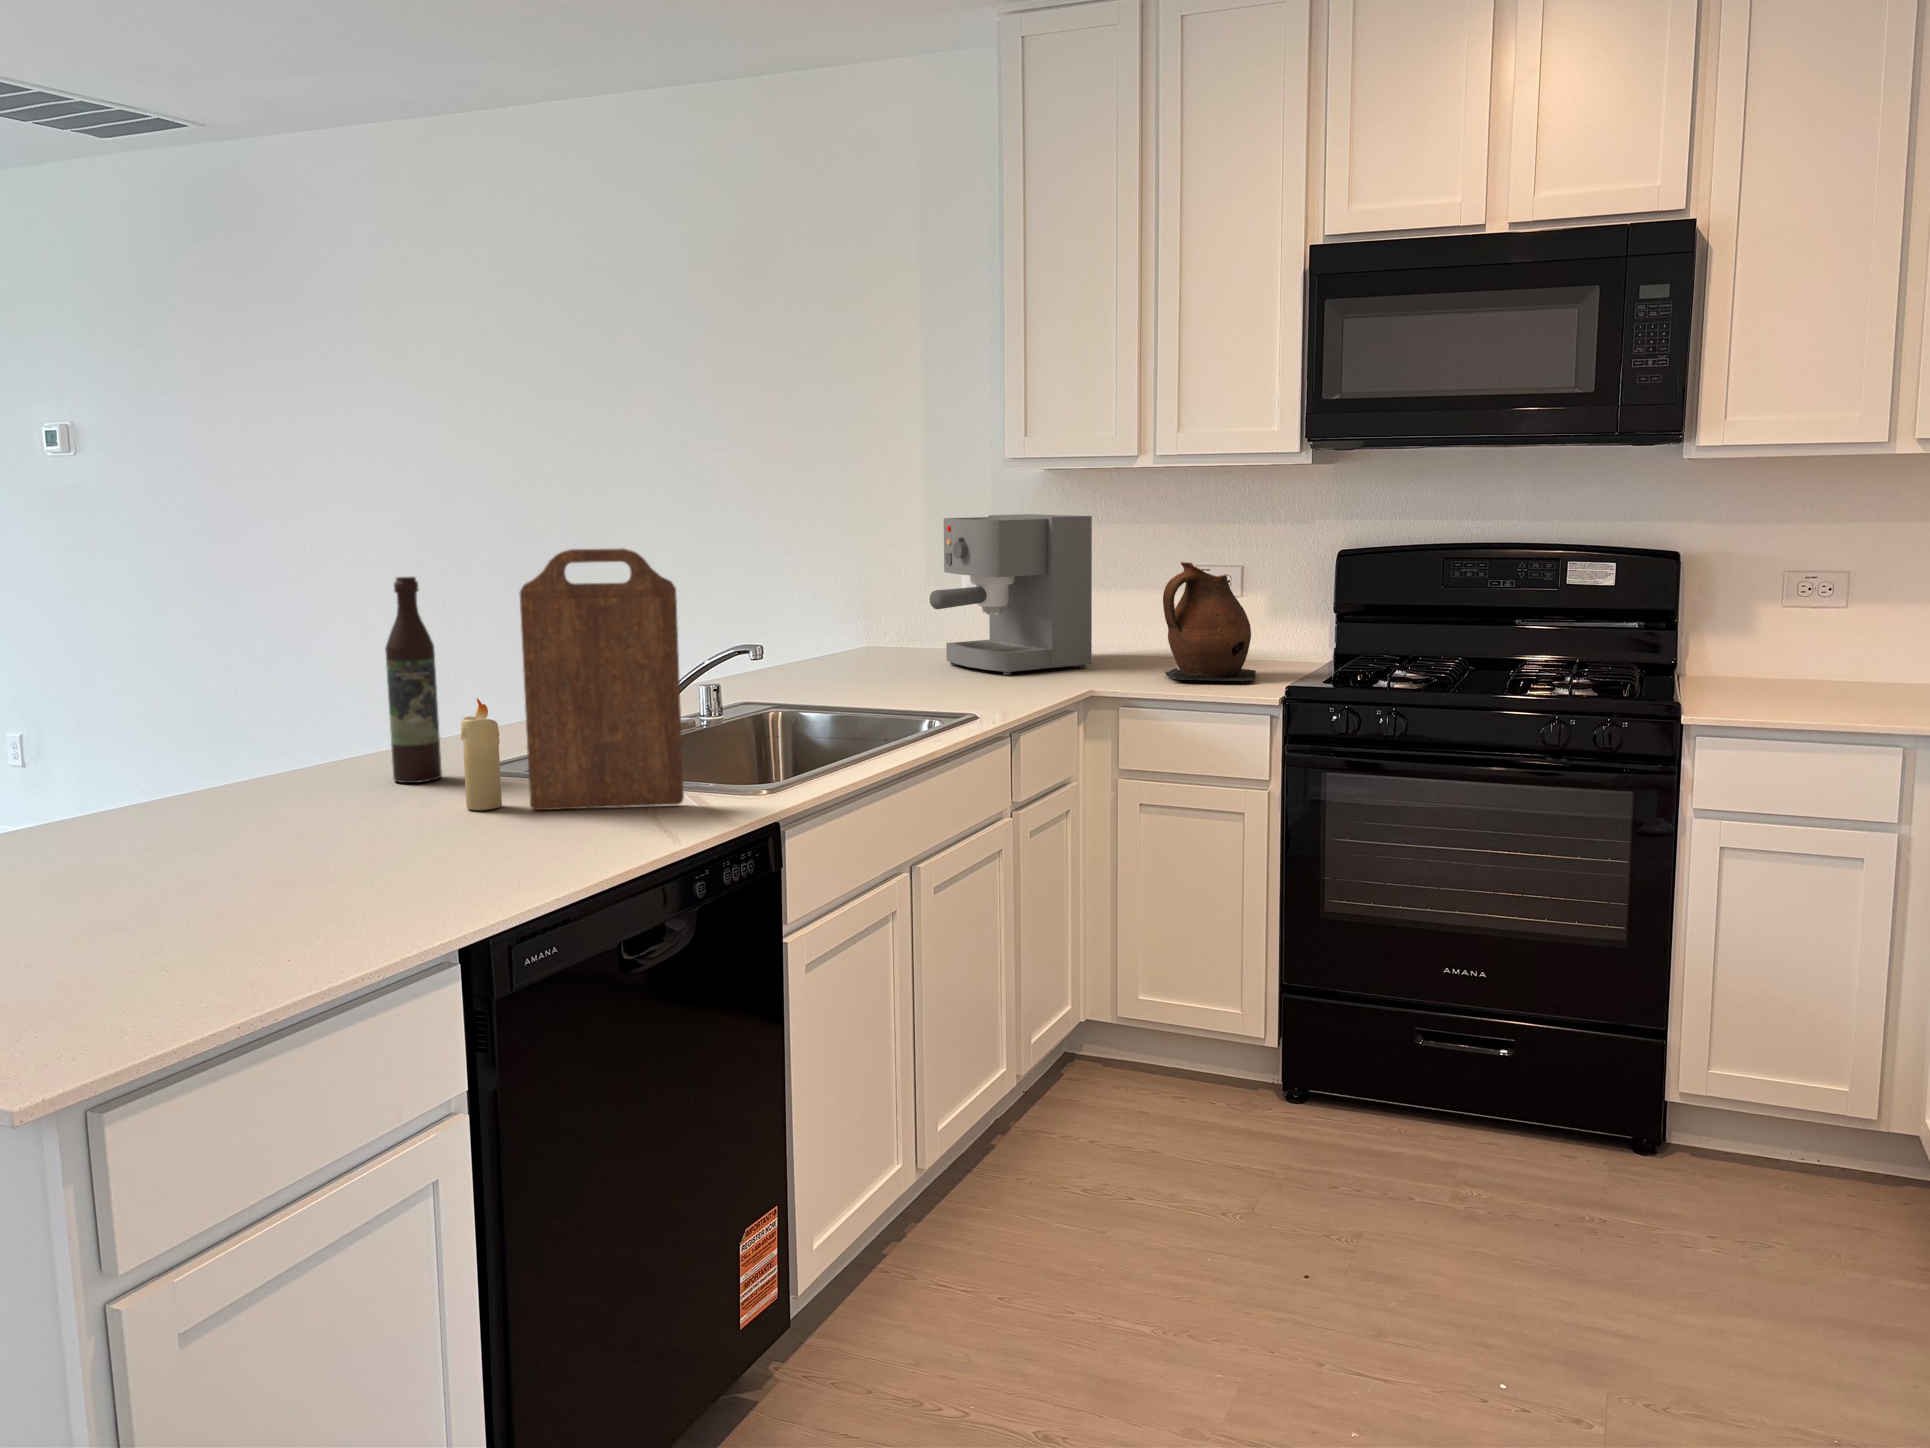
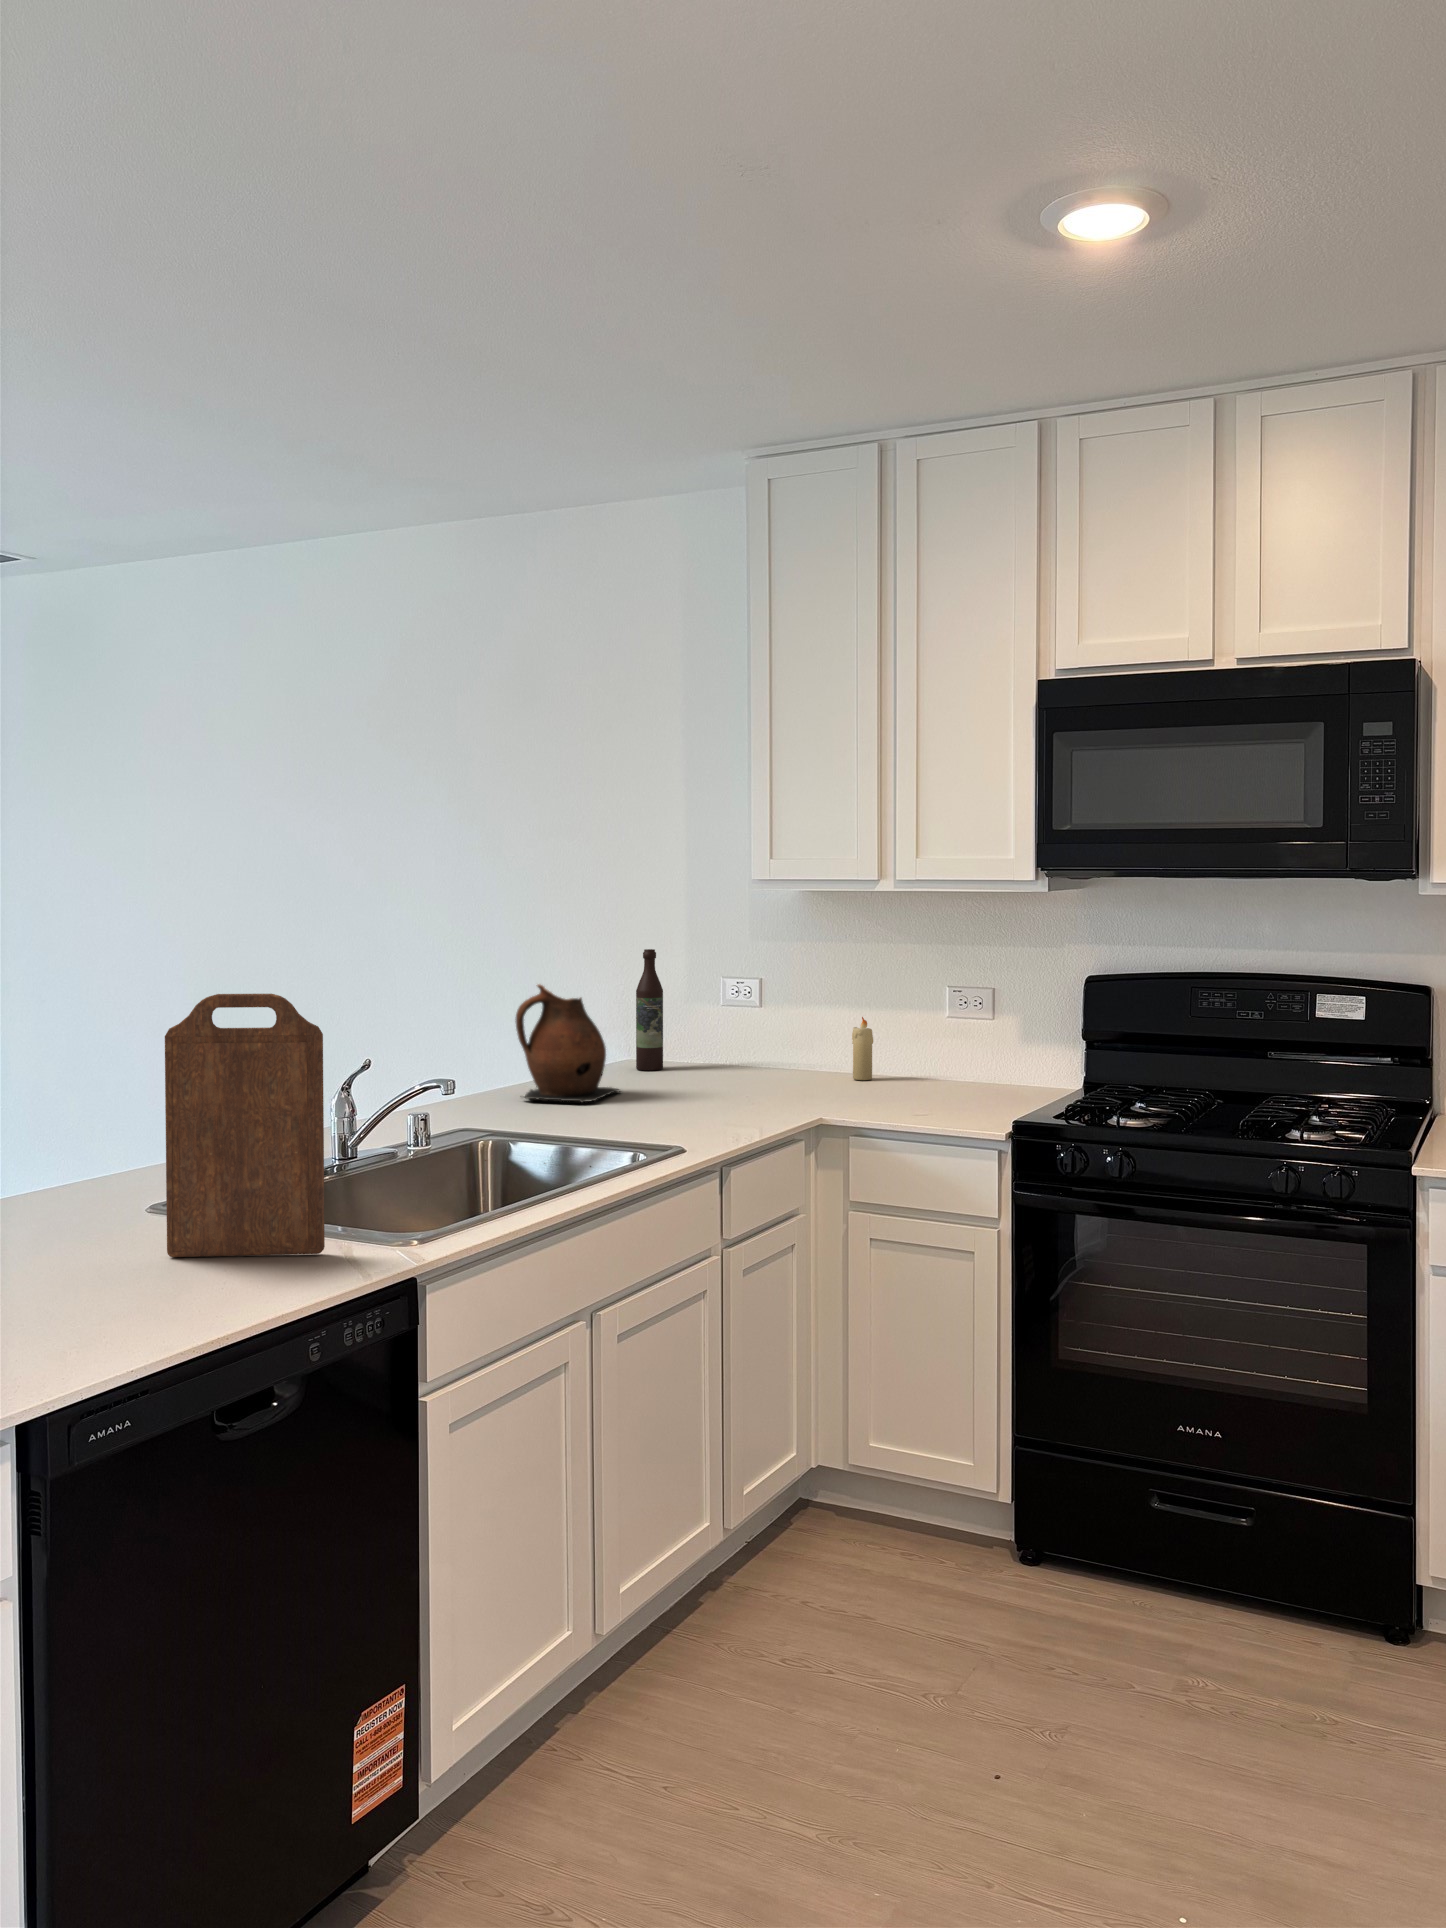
coffee maker: present [929,514,1092,675] -> none [665,935,834,1100]
ceramic pitcher: present [1163,562,1256,683] -> present [515,984,620,1103]
wine bottle: present [385,577,442,783] -> present [636,949,663,1070]
candle: present [461,698,502,810] -> present [852,1017,873,1080]

